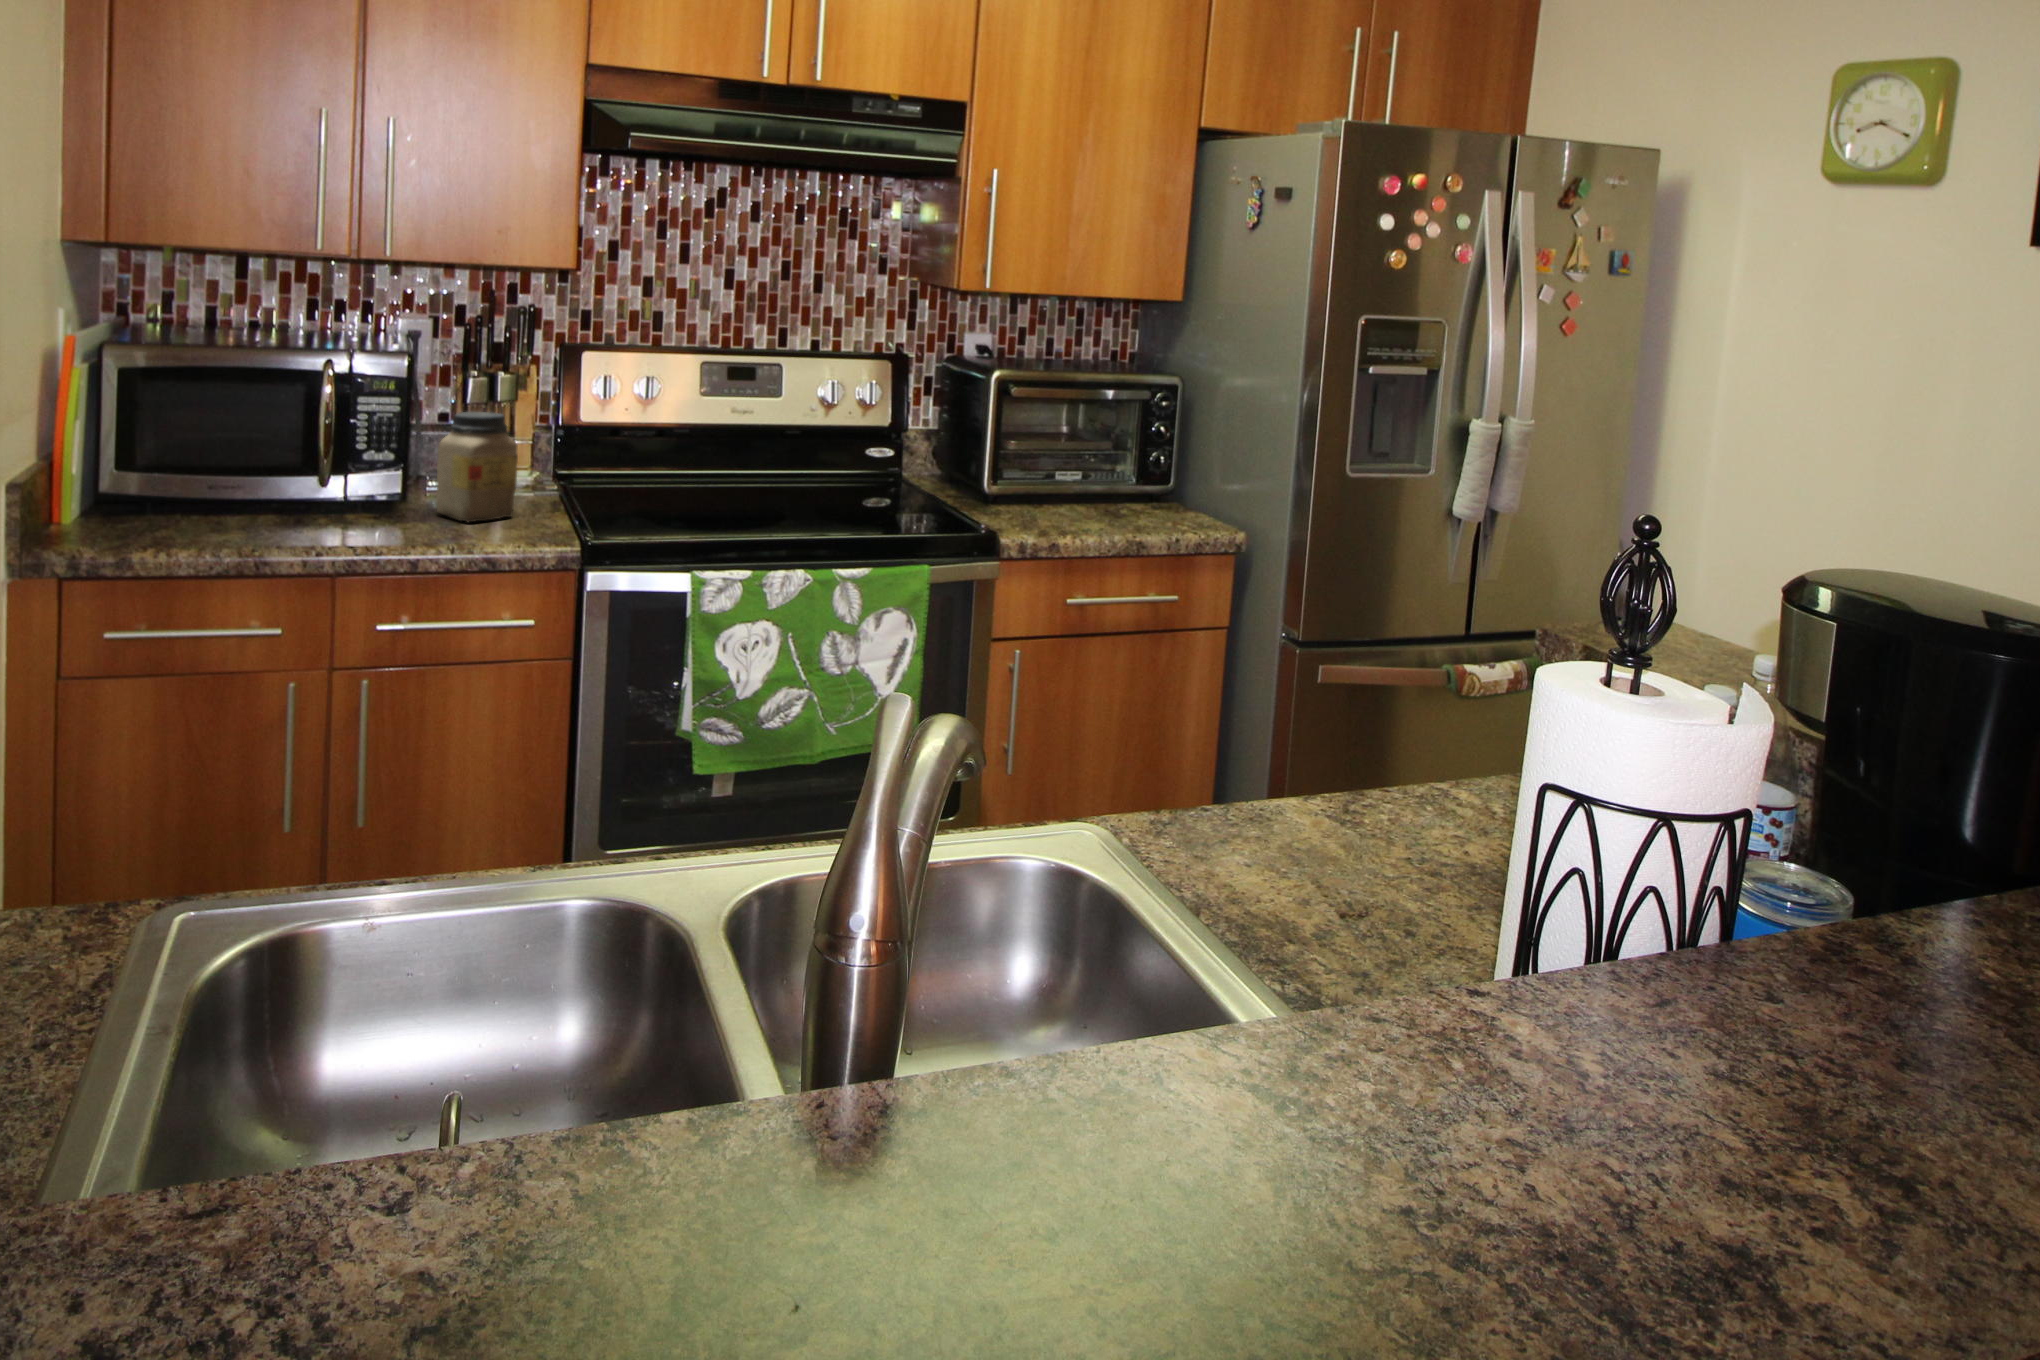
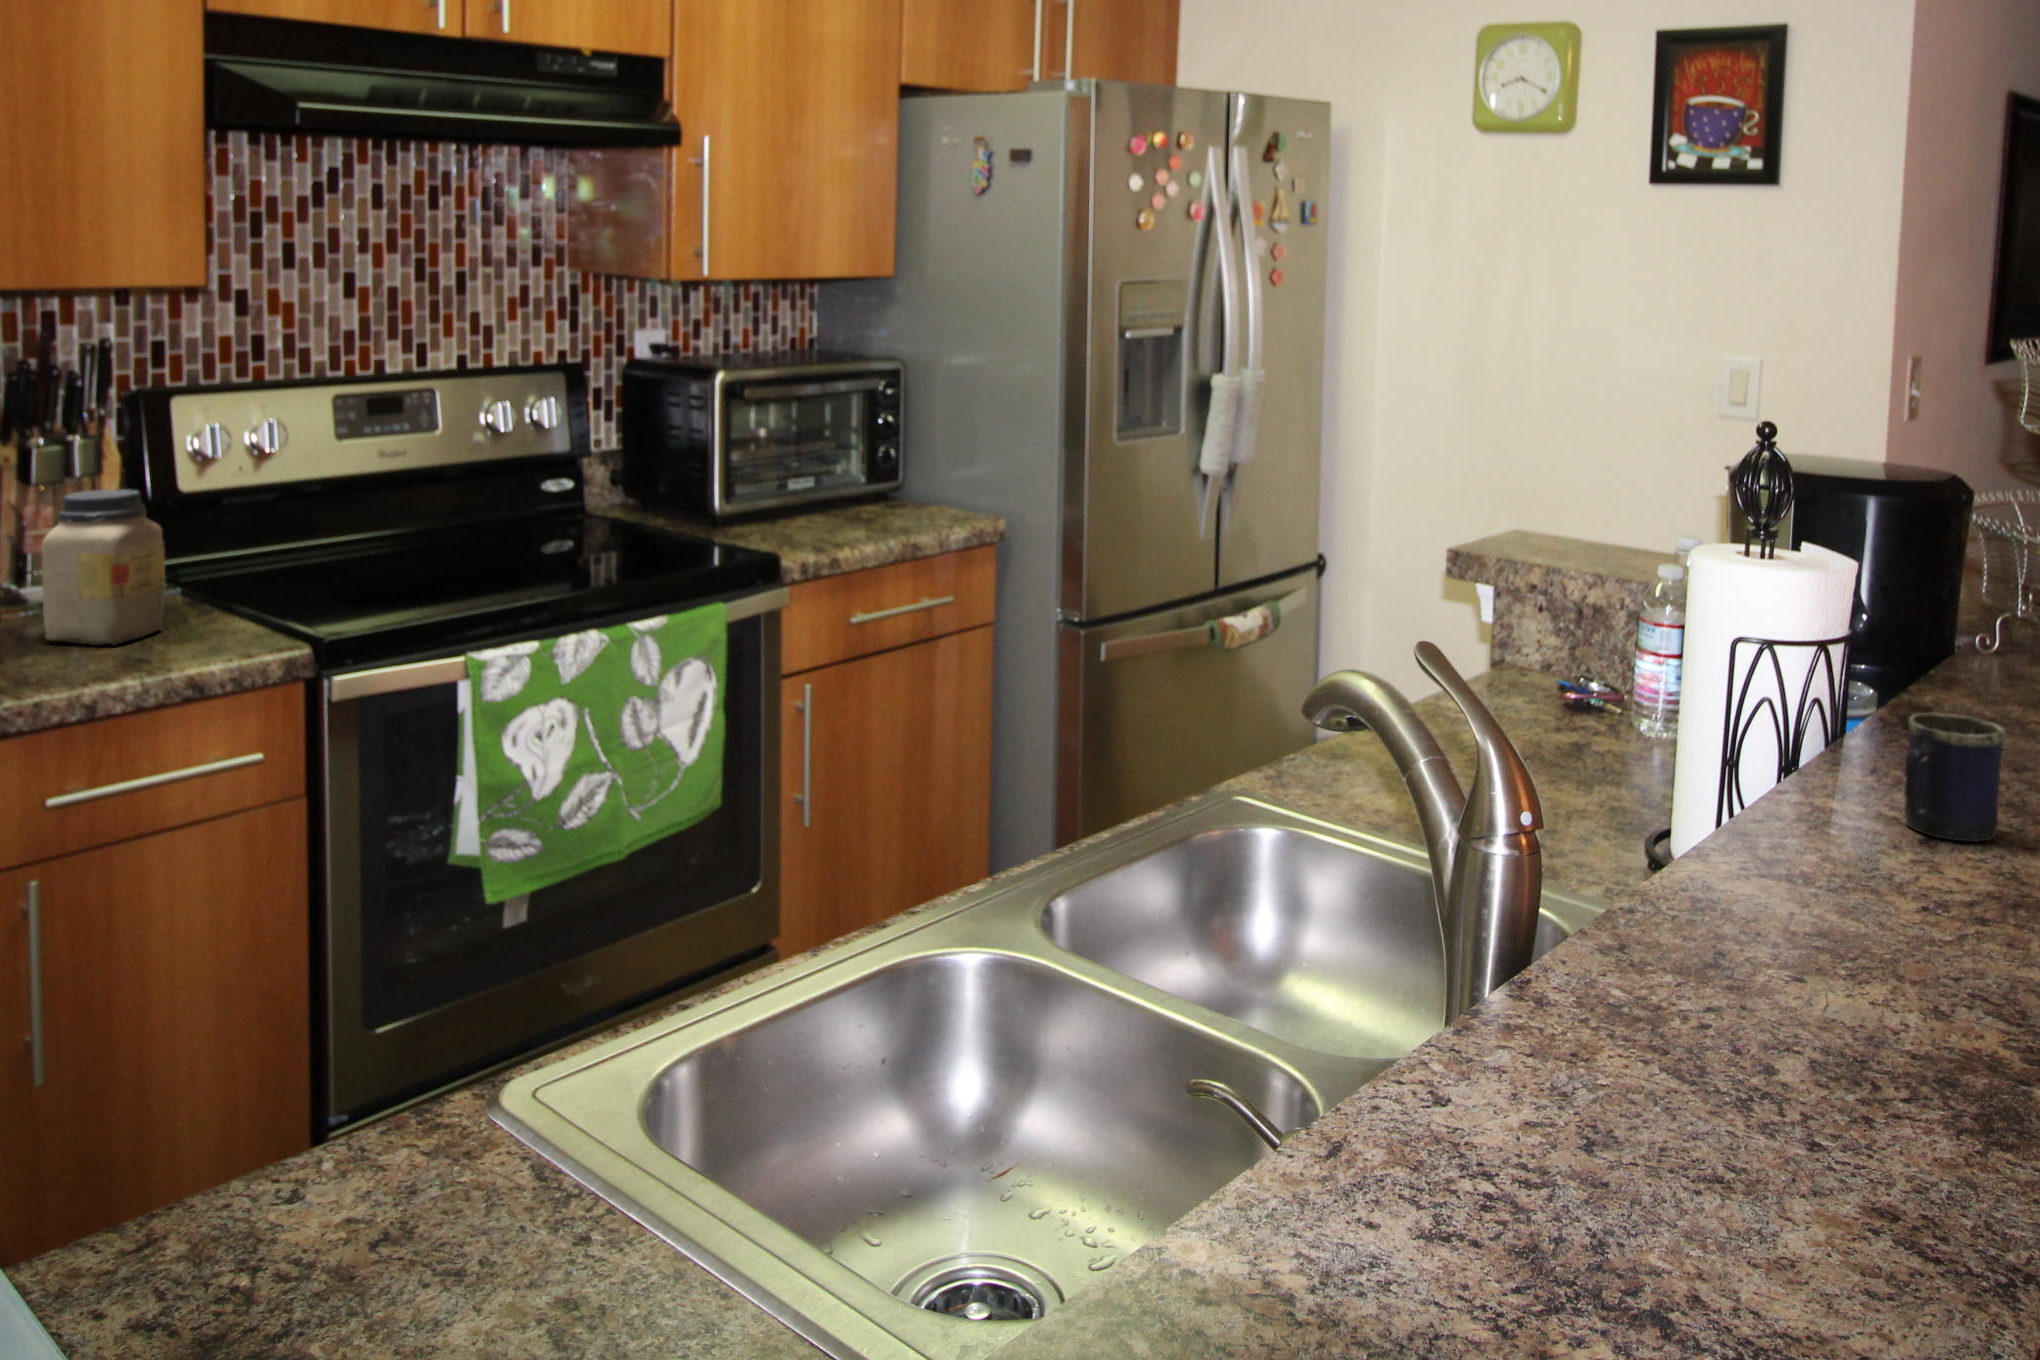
mug: none [1535,964,1732,1190] -> present [1904,713,2006,842]

